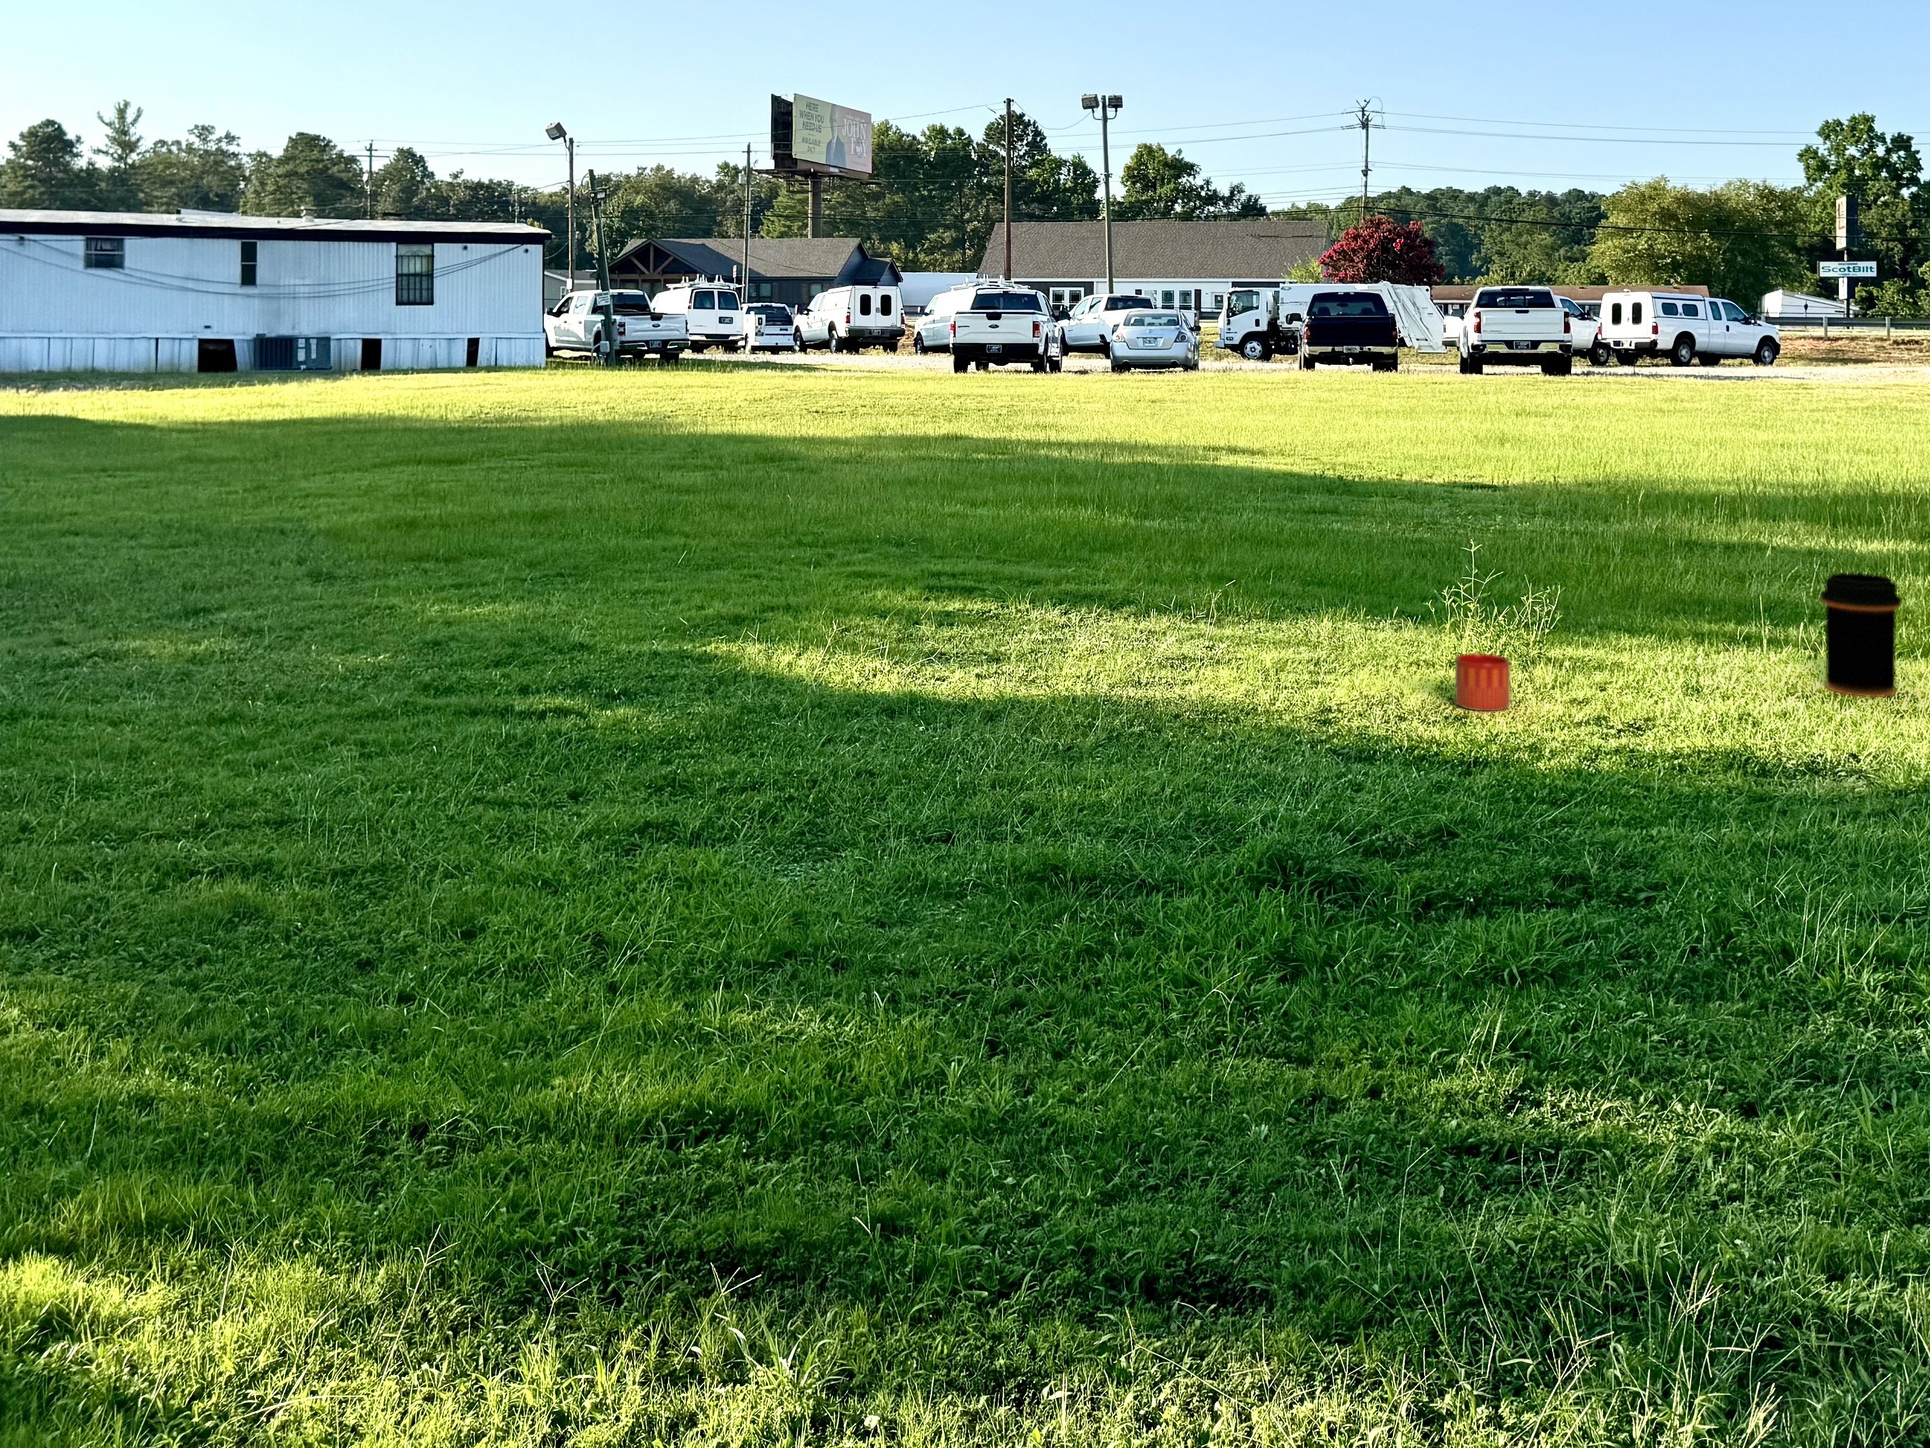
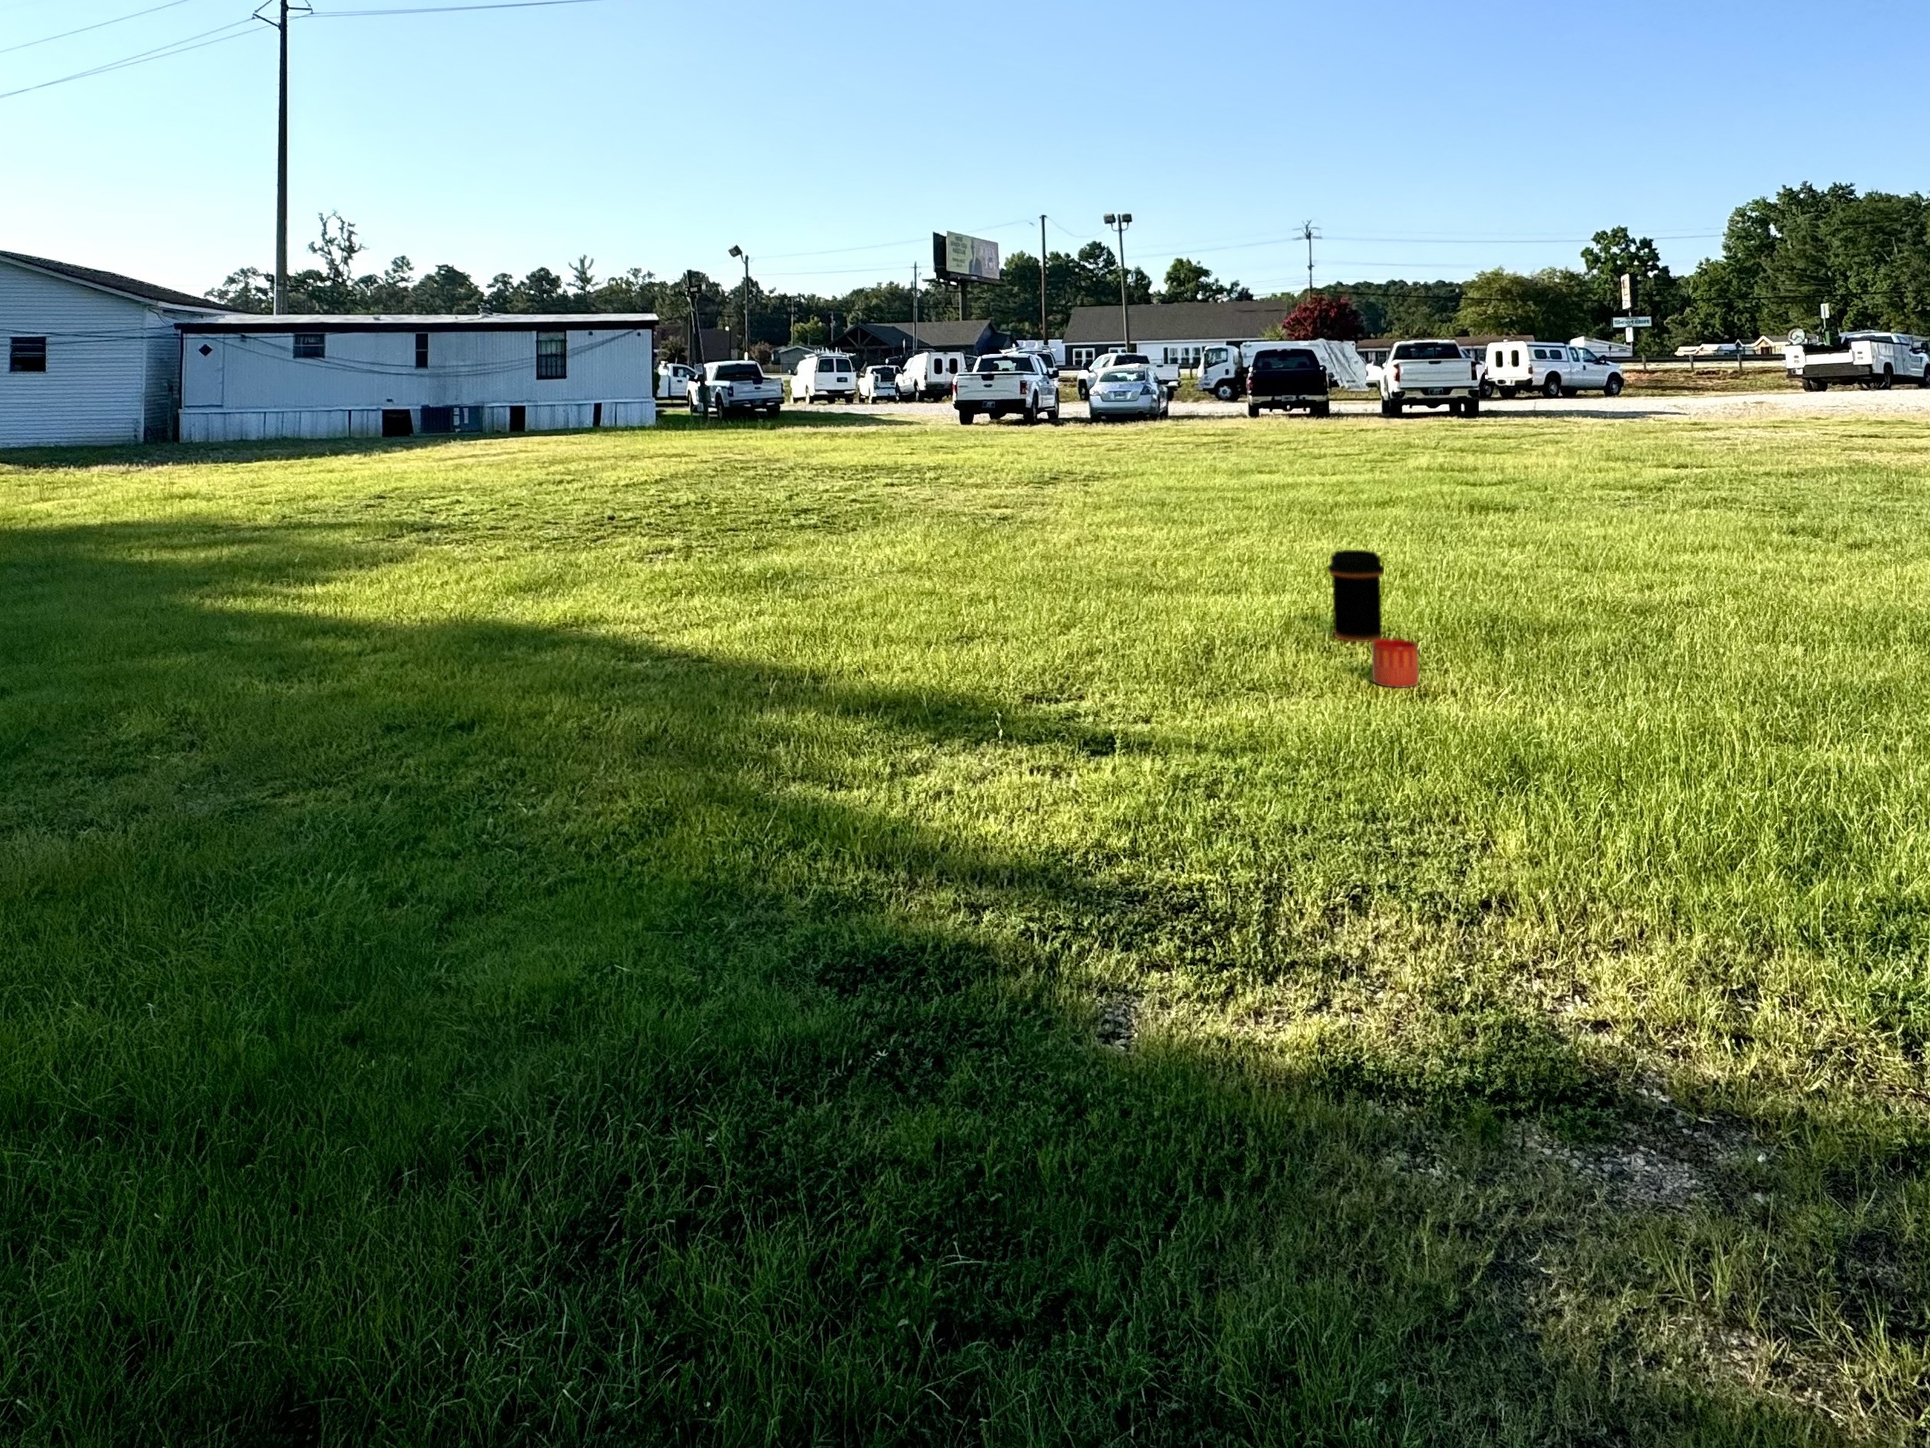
trash can: present [1821,573,1901,697] -> present [1328,550,1384,642]

